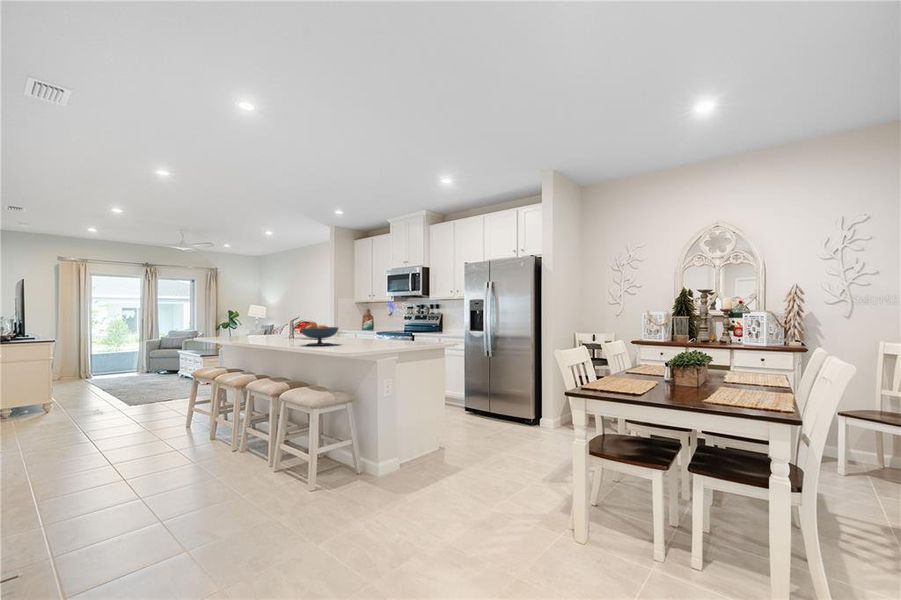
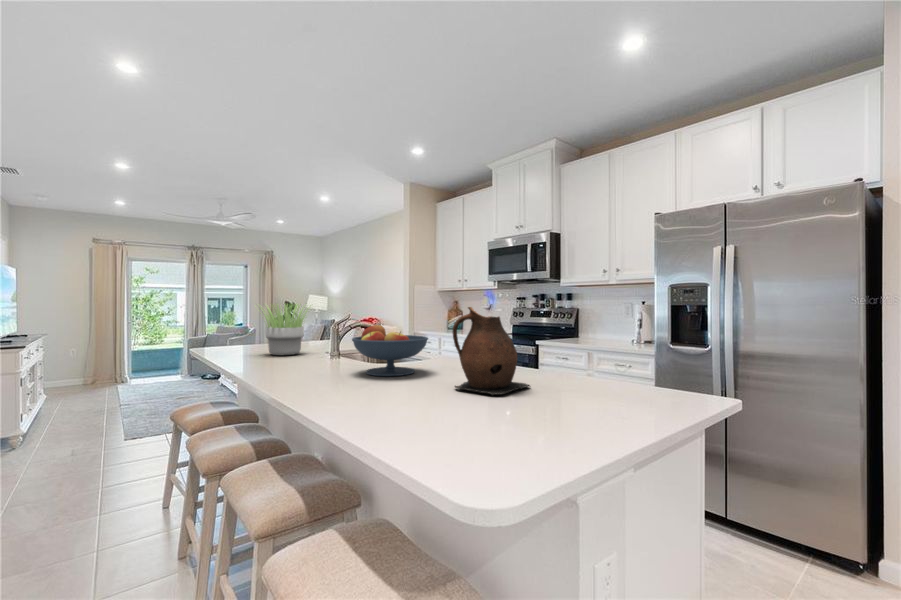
potted plant: none [236,311,276,341] -> present [261,304,307,355]
ceramic pitcher: none [348,312,382,348] -> present [453,307,530,396]

